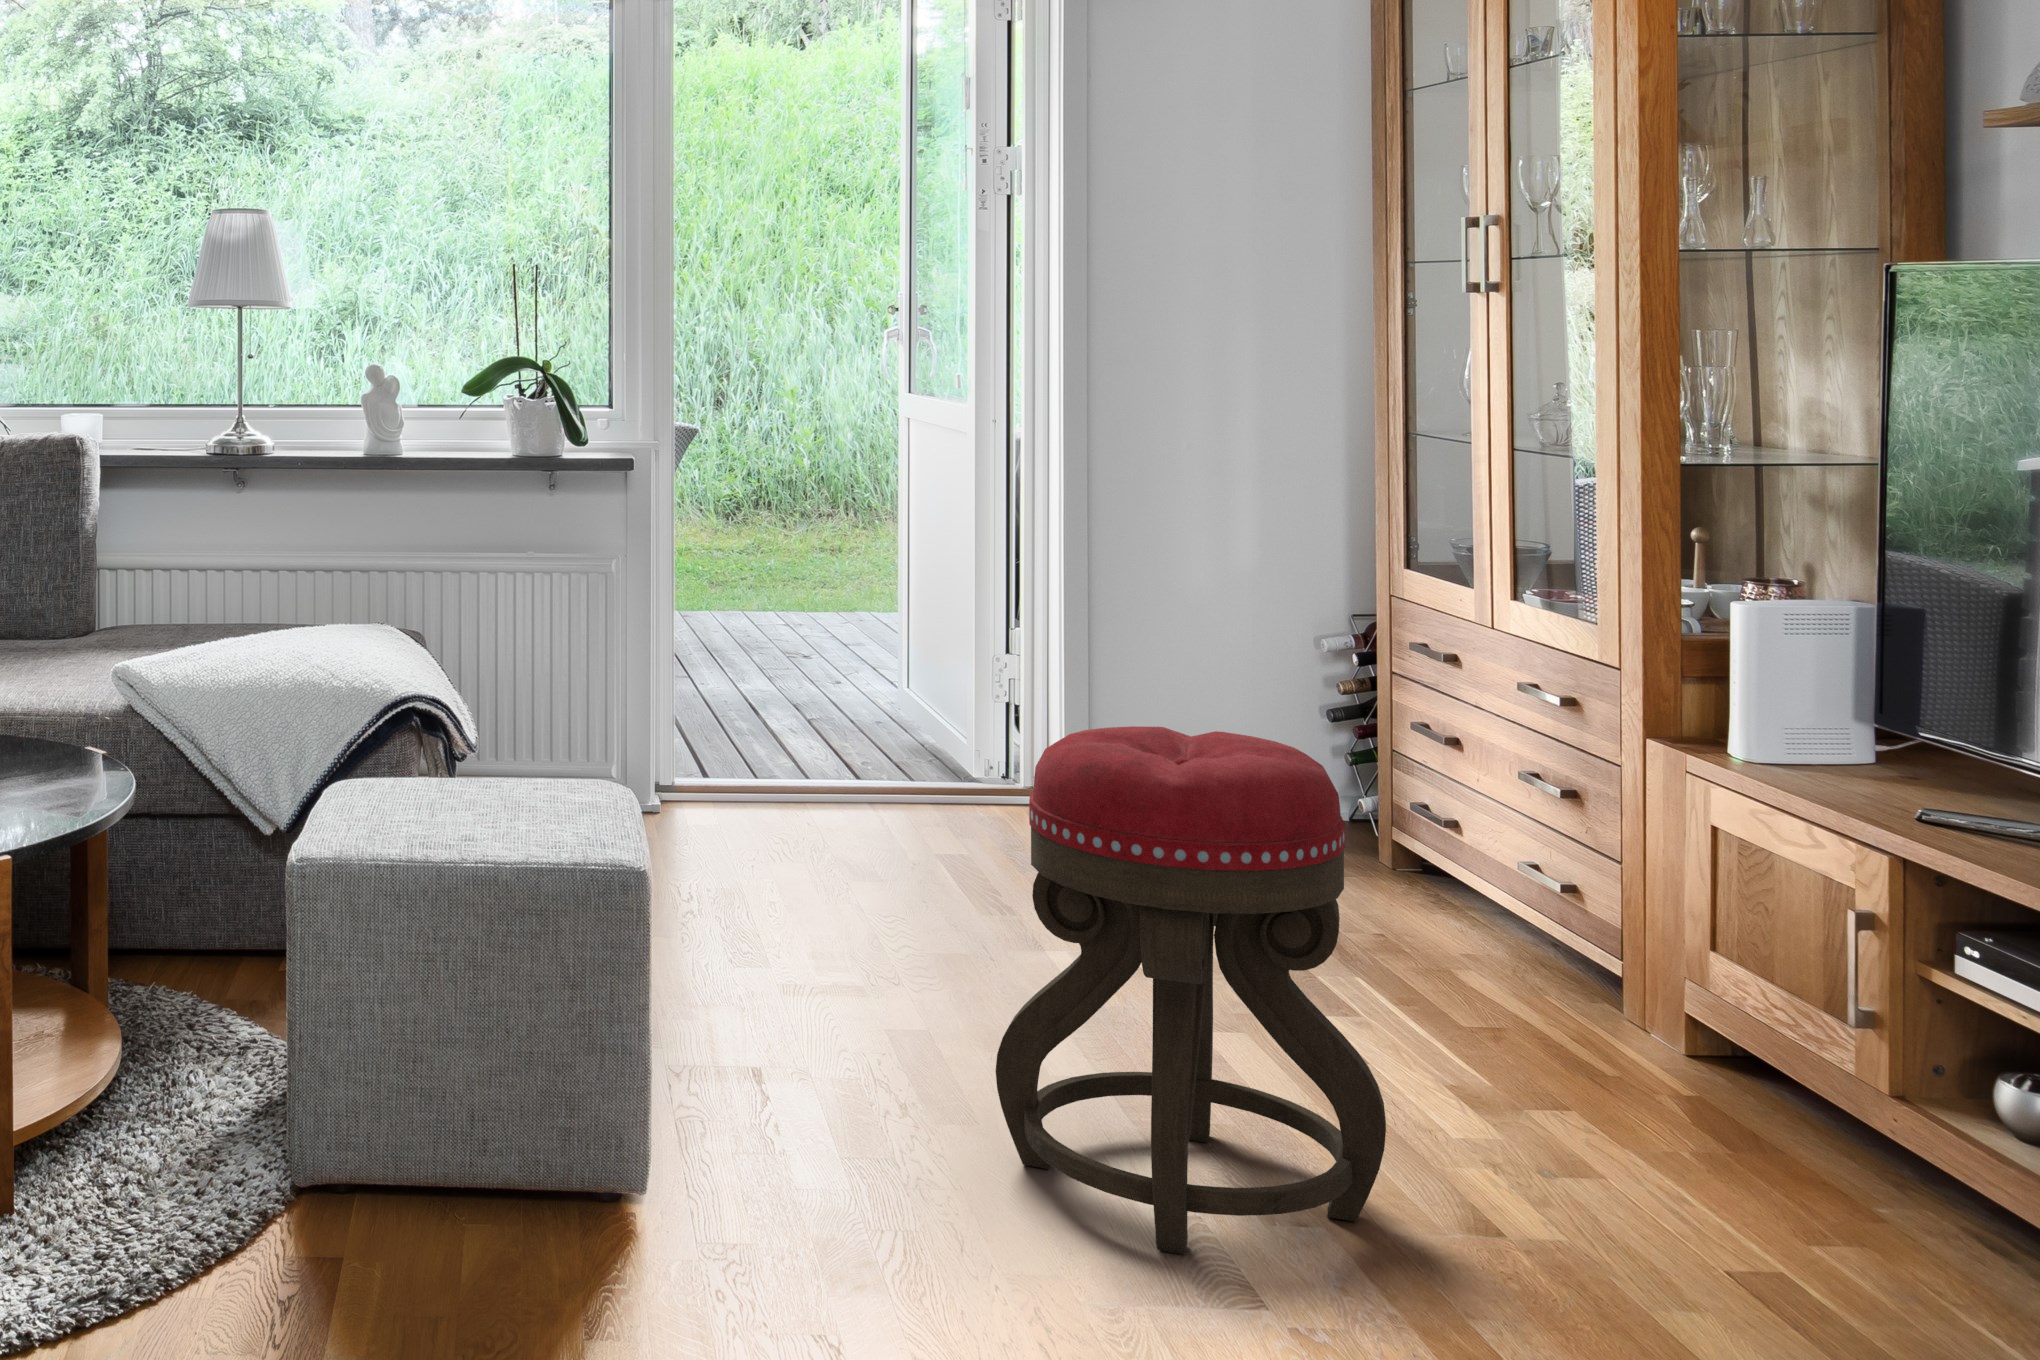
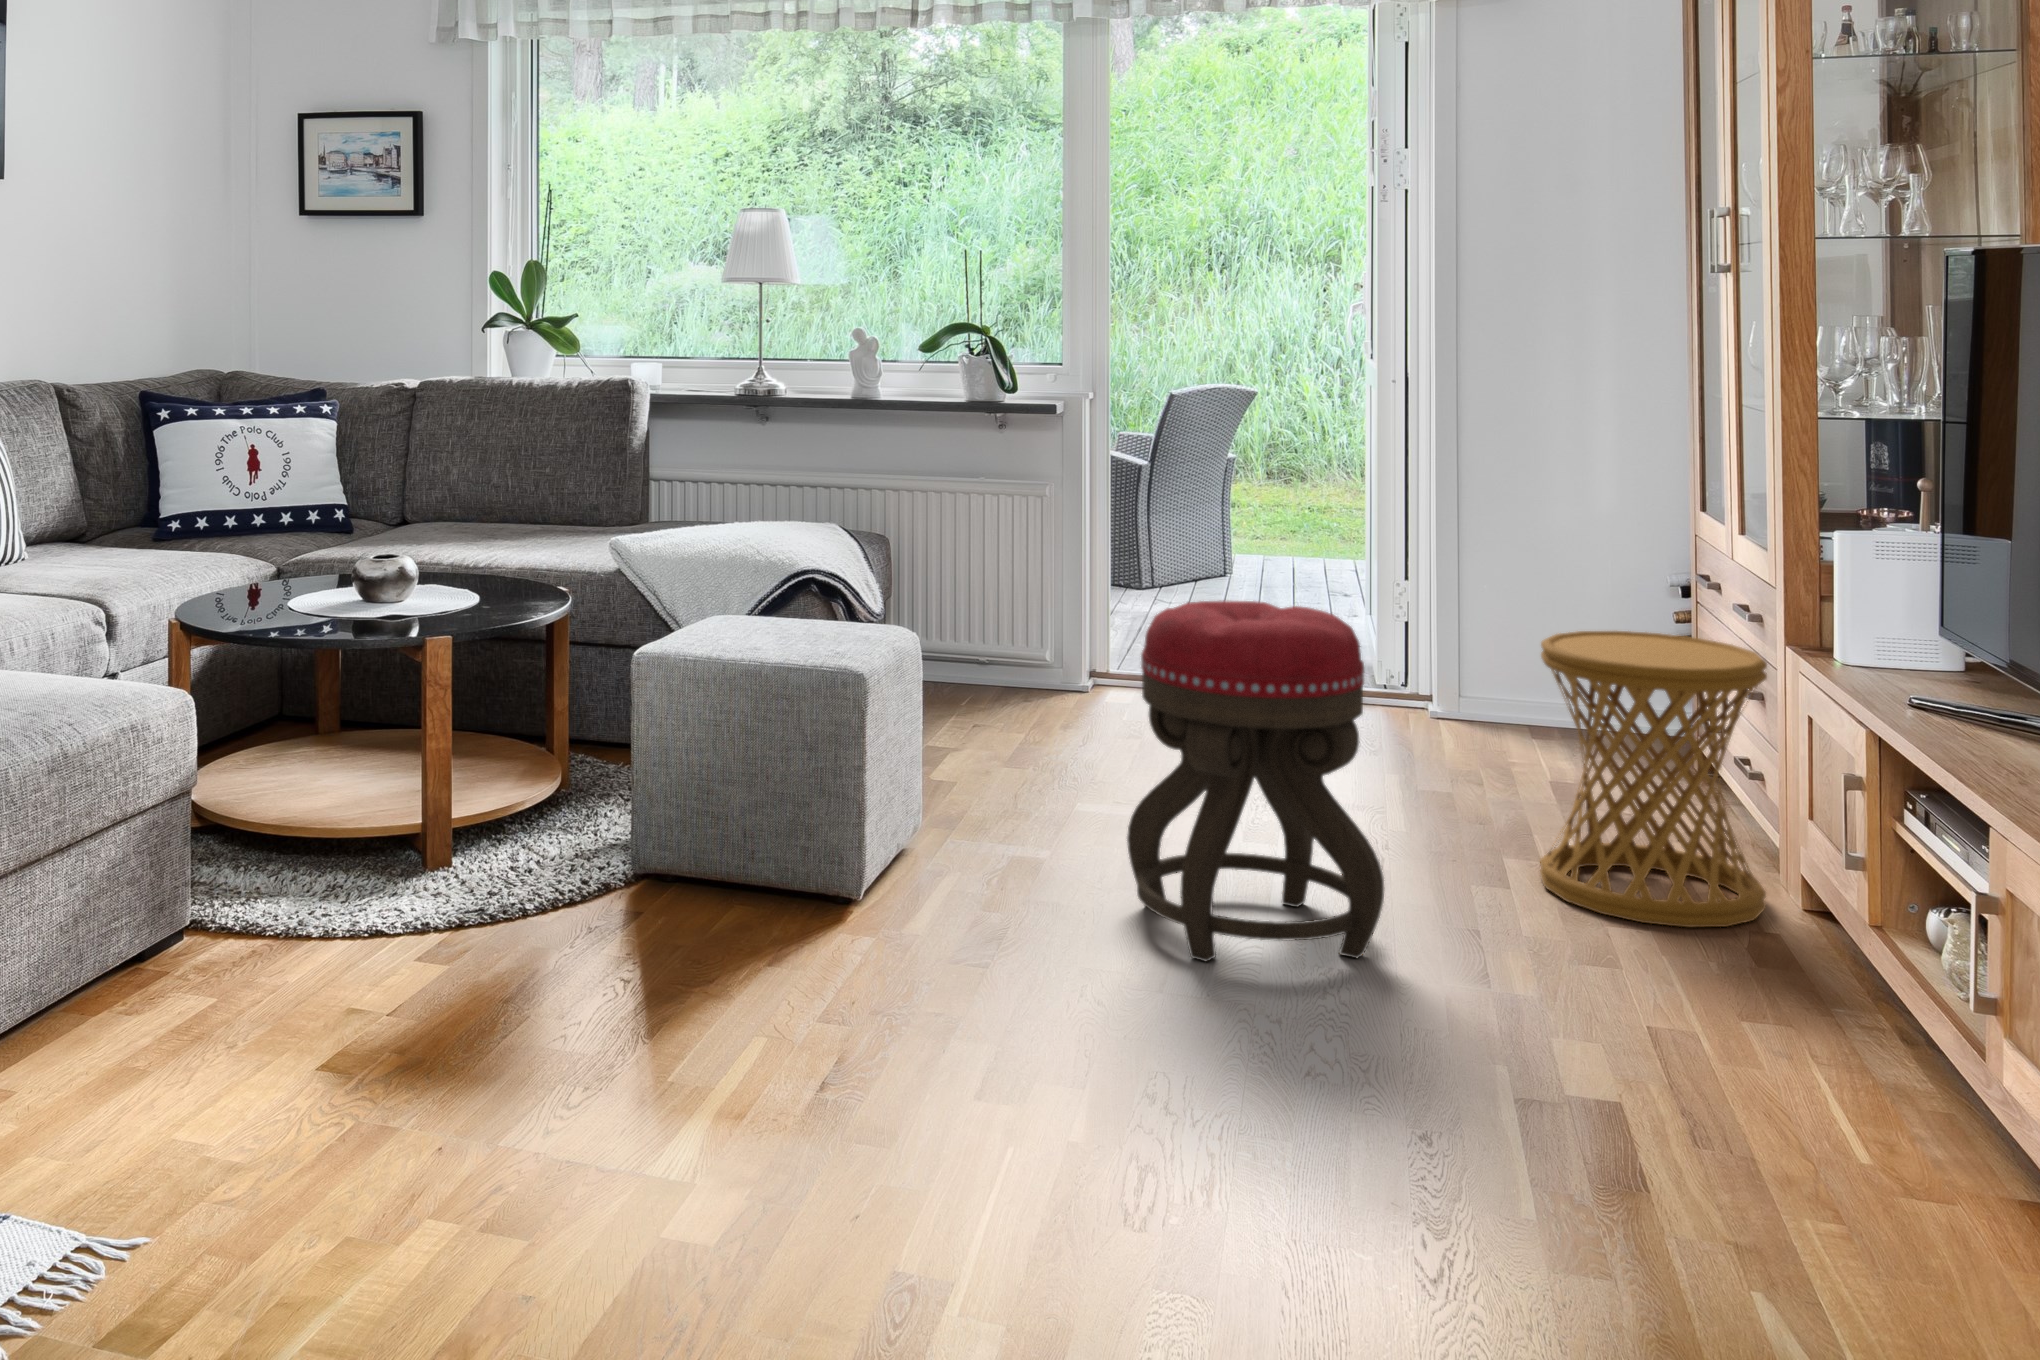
side table: none [1426,733,1720,1117] -> present [1540,631,1767,927]

